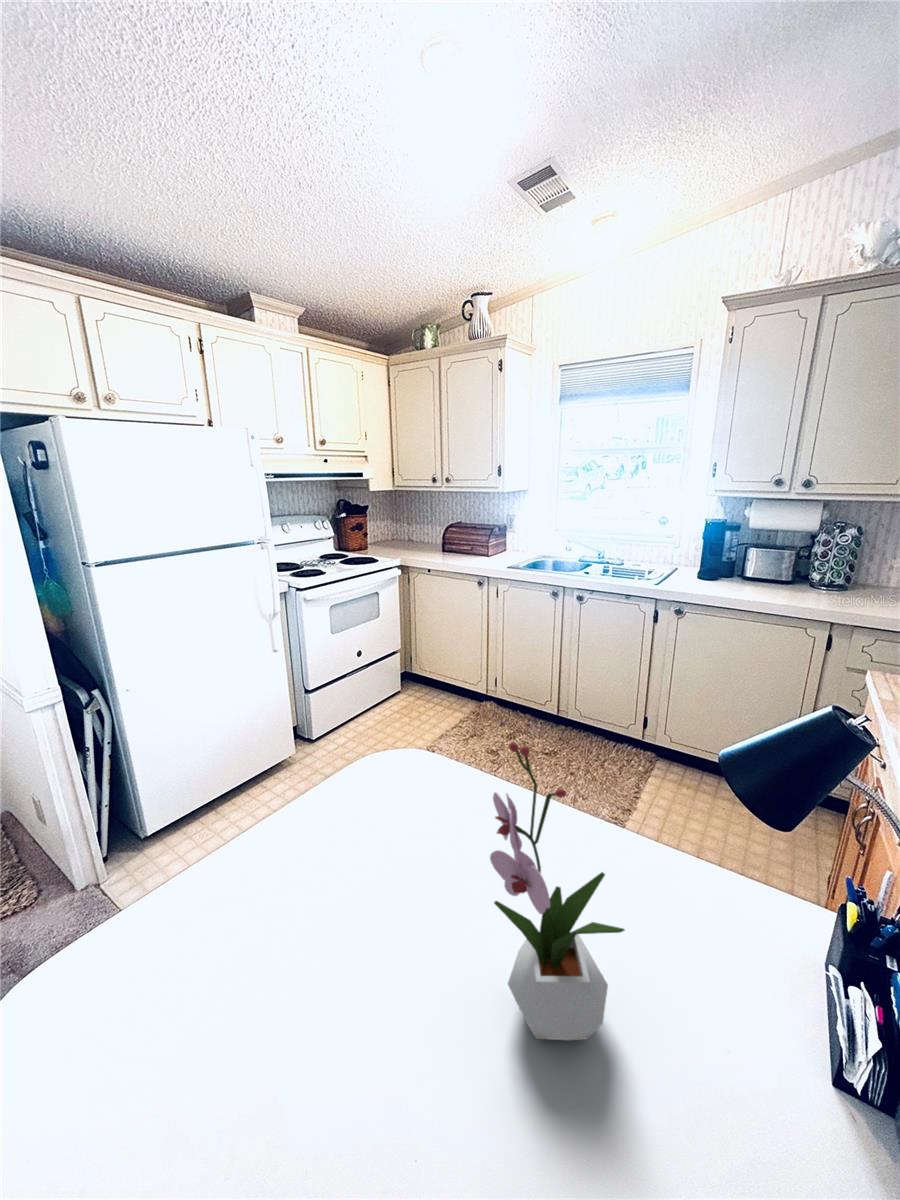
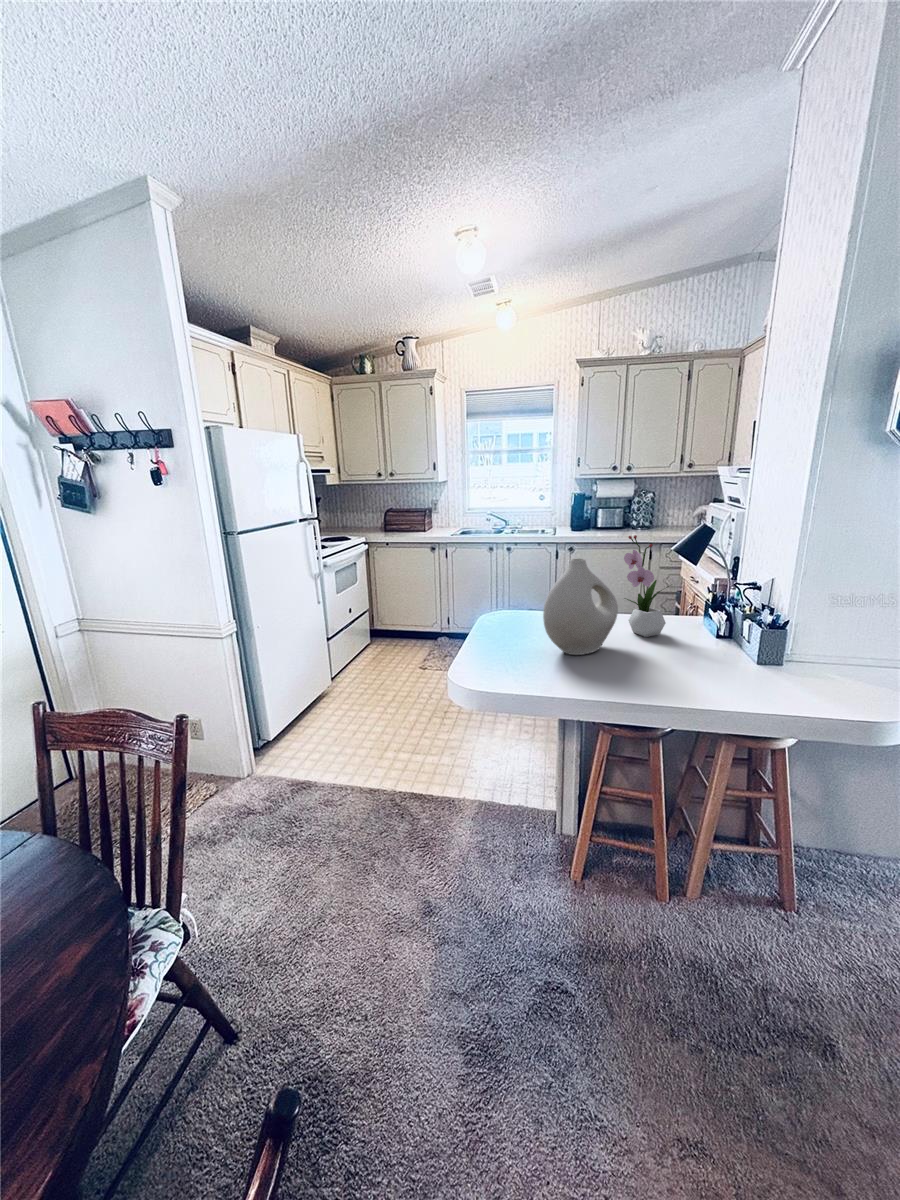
vase: none [146,816,426,1089] -> present [543,558,618,655]

